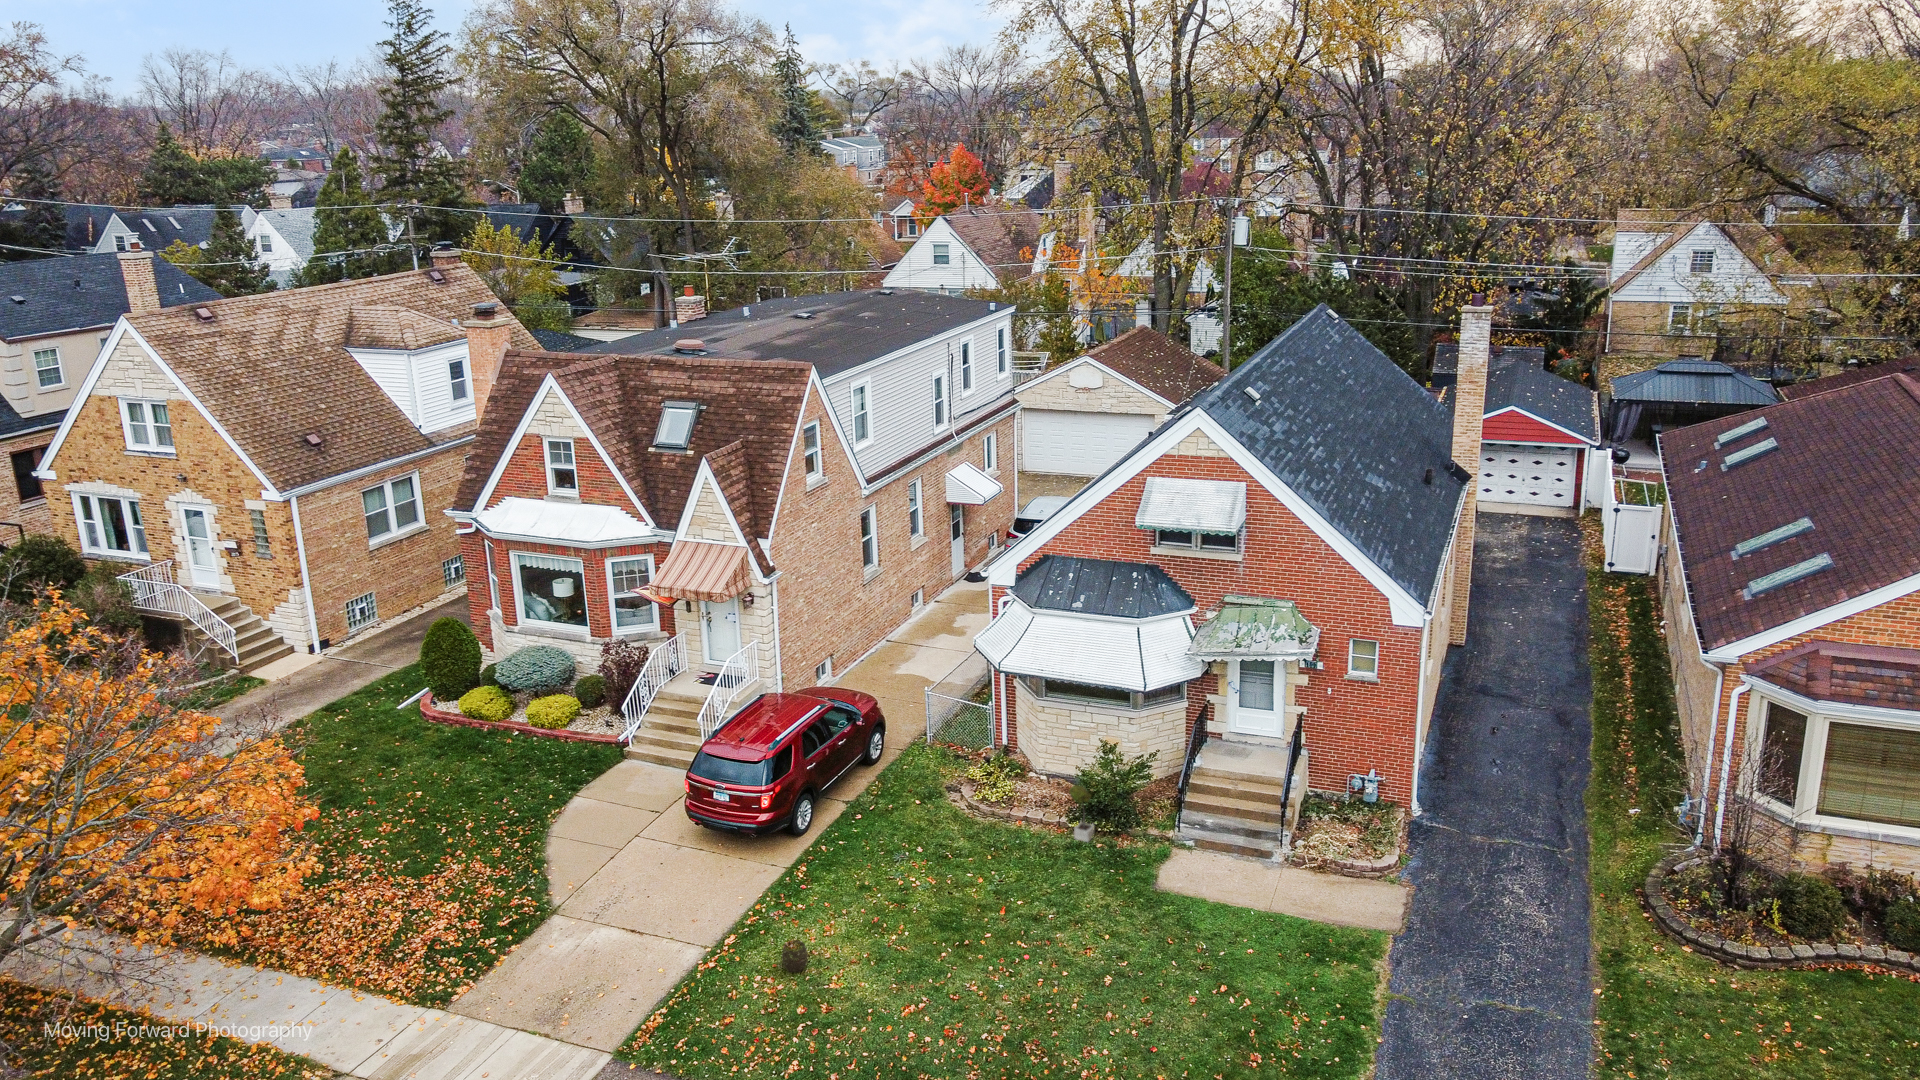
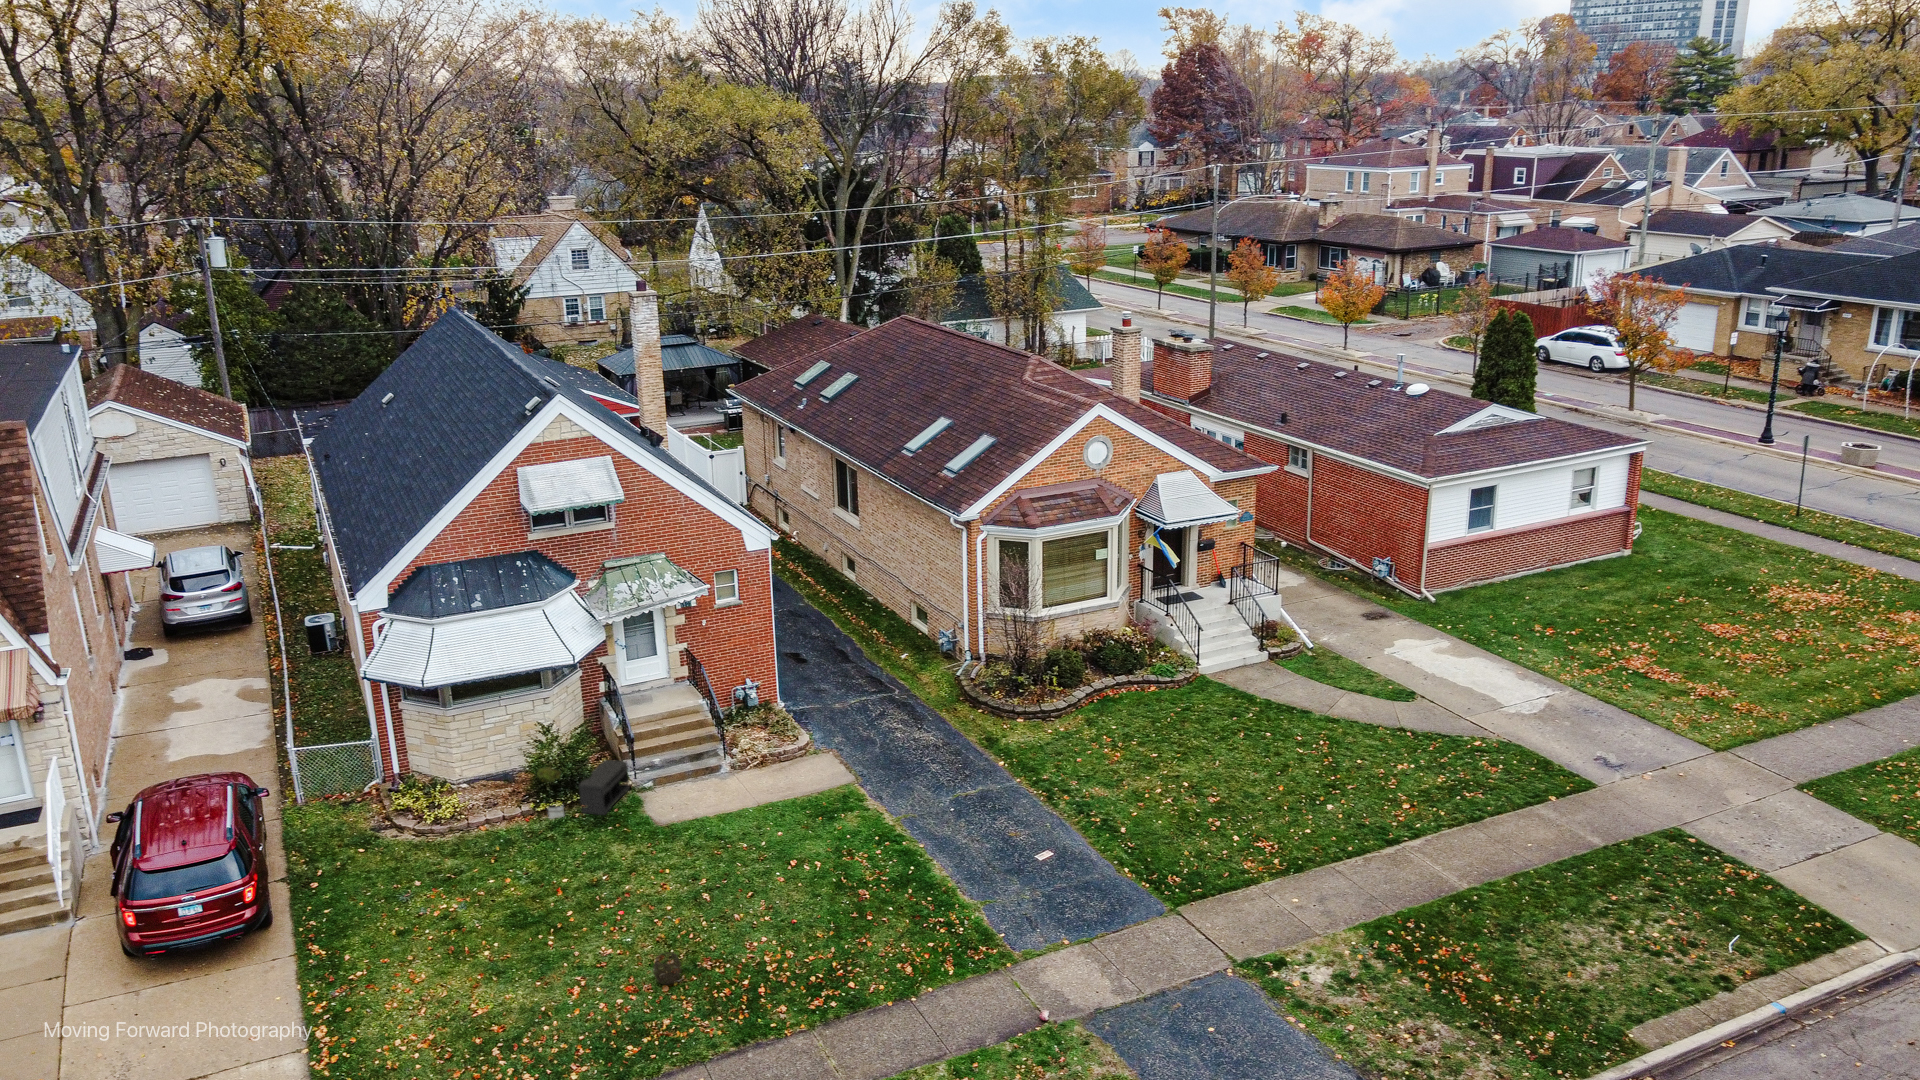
bench: none [1105,801,1170,857] -> present [579,760,630,815]
woven basket: present [781,940,808,972] -> present [653,952,681,984]

